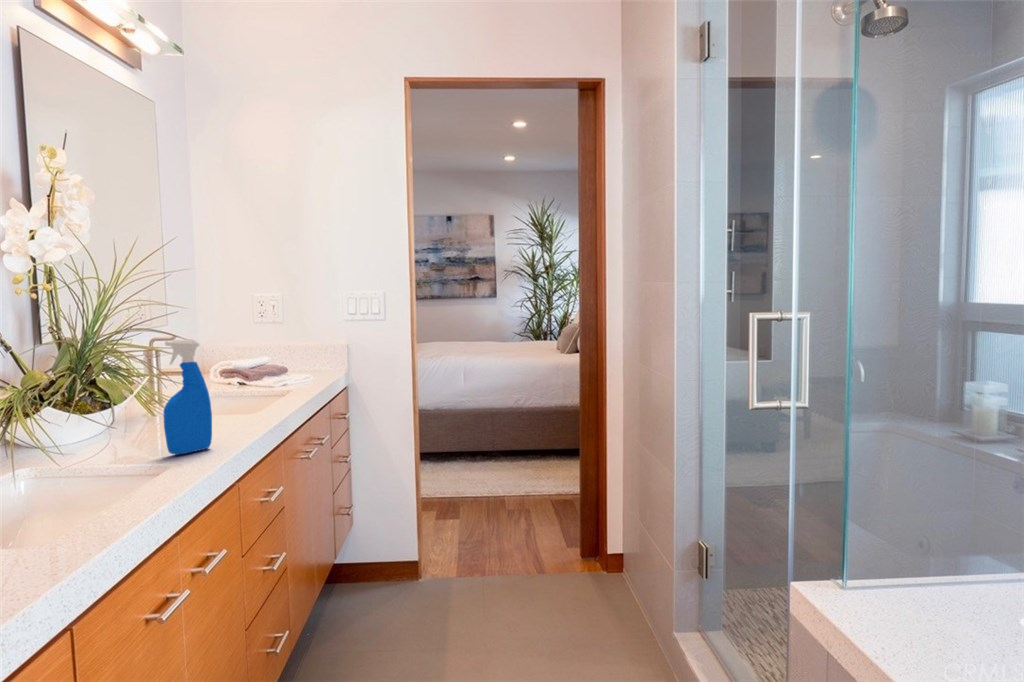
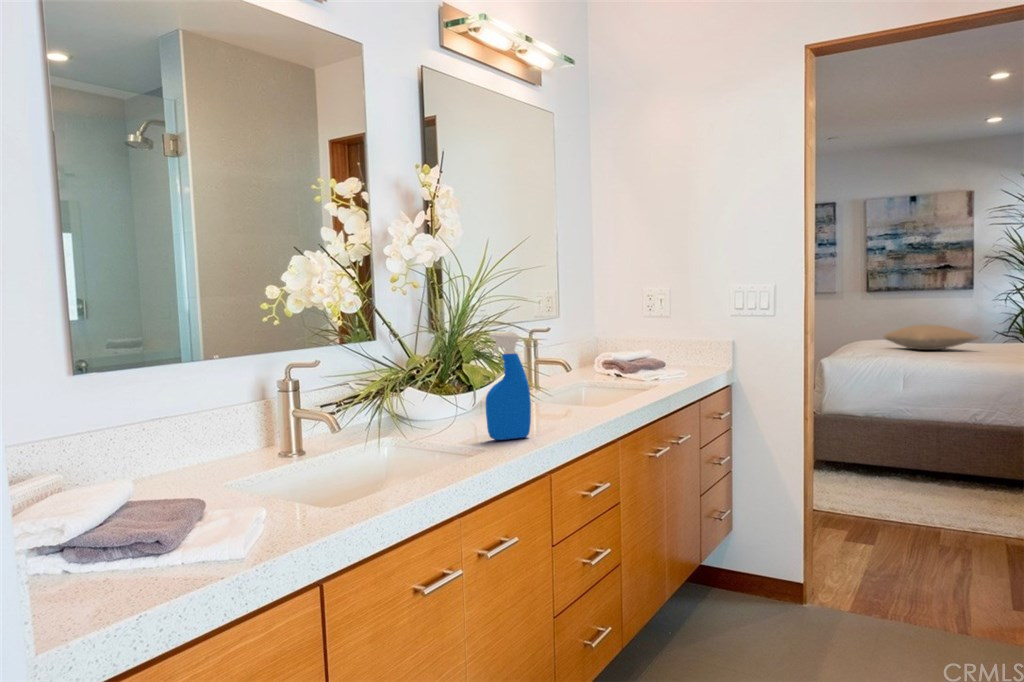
pillow: none [440,328,511,350] -> present [884,325,979,350]

